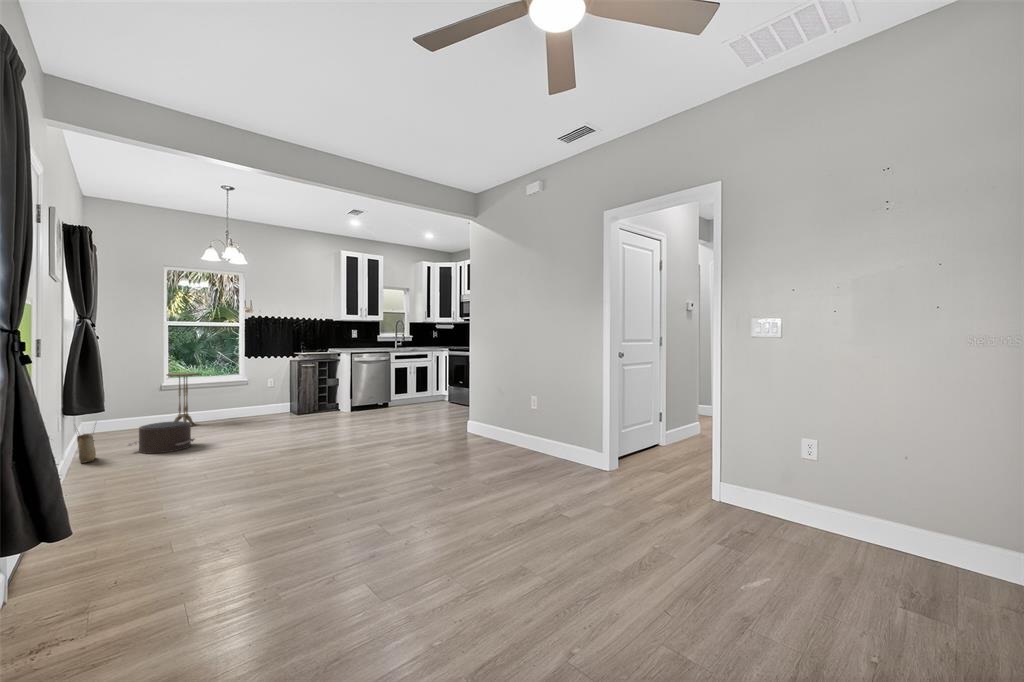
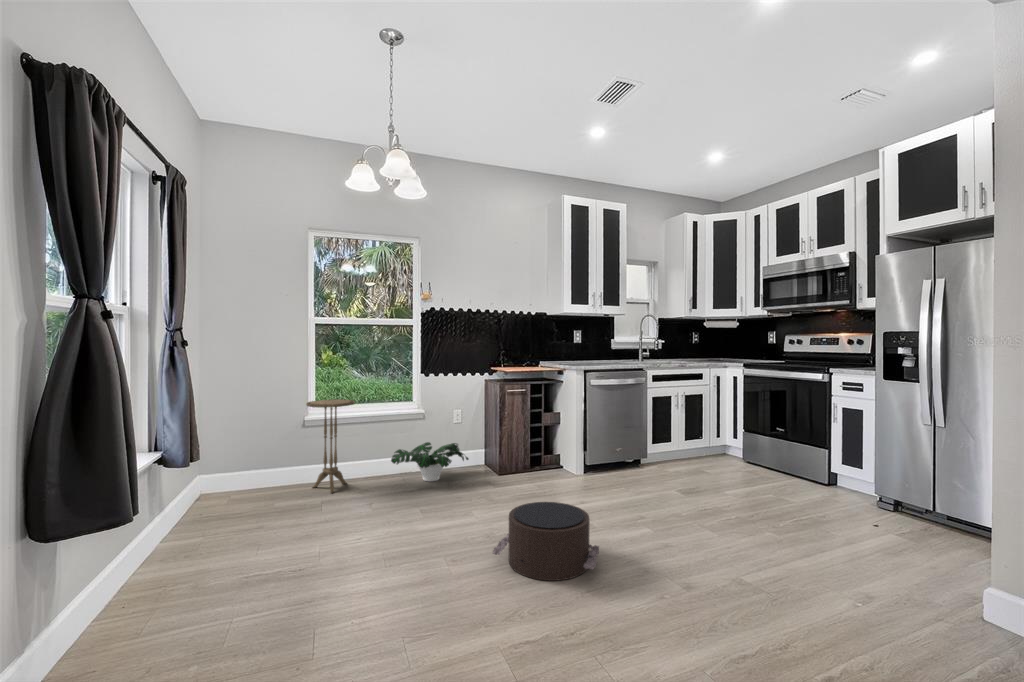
potted plant: none [226,398,278,420] -> present [391,442,468,482]
pouf: present [128,421,194,453] -> present [493,502,599,581]
woven basket: present [77,434,96,463] -> none [95,519,144,616]

